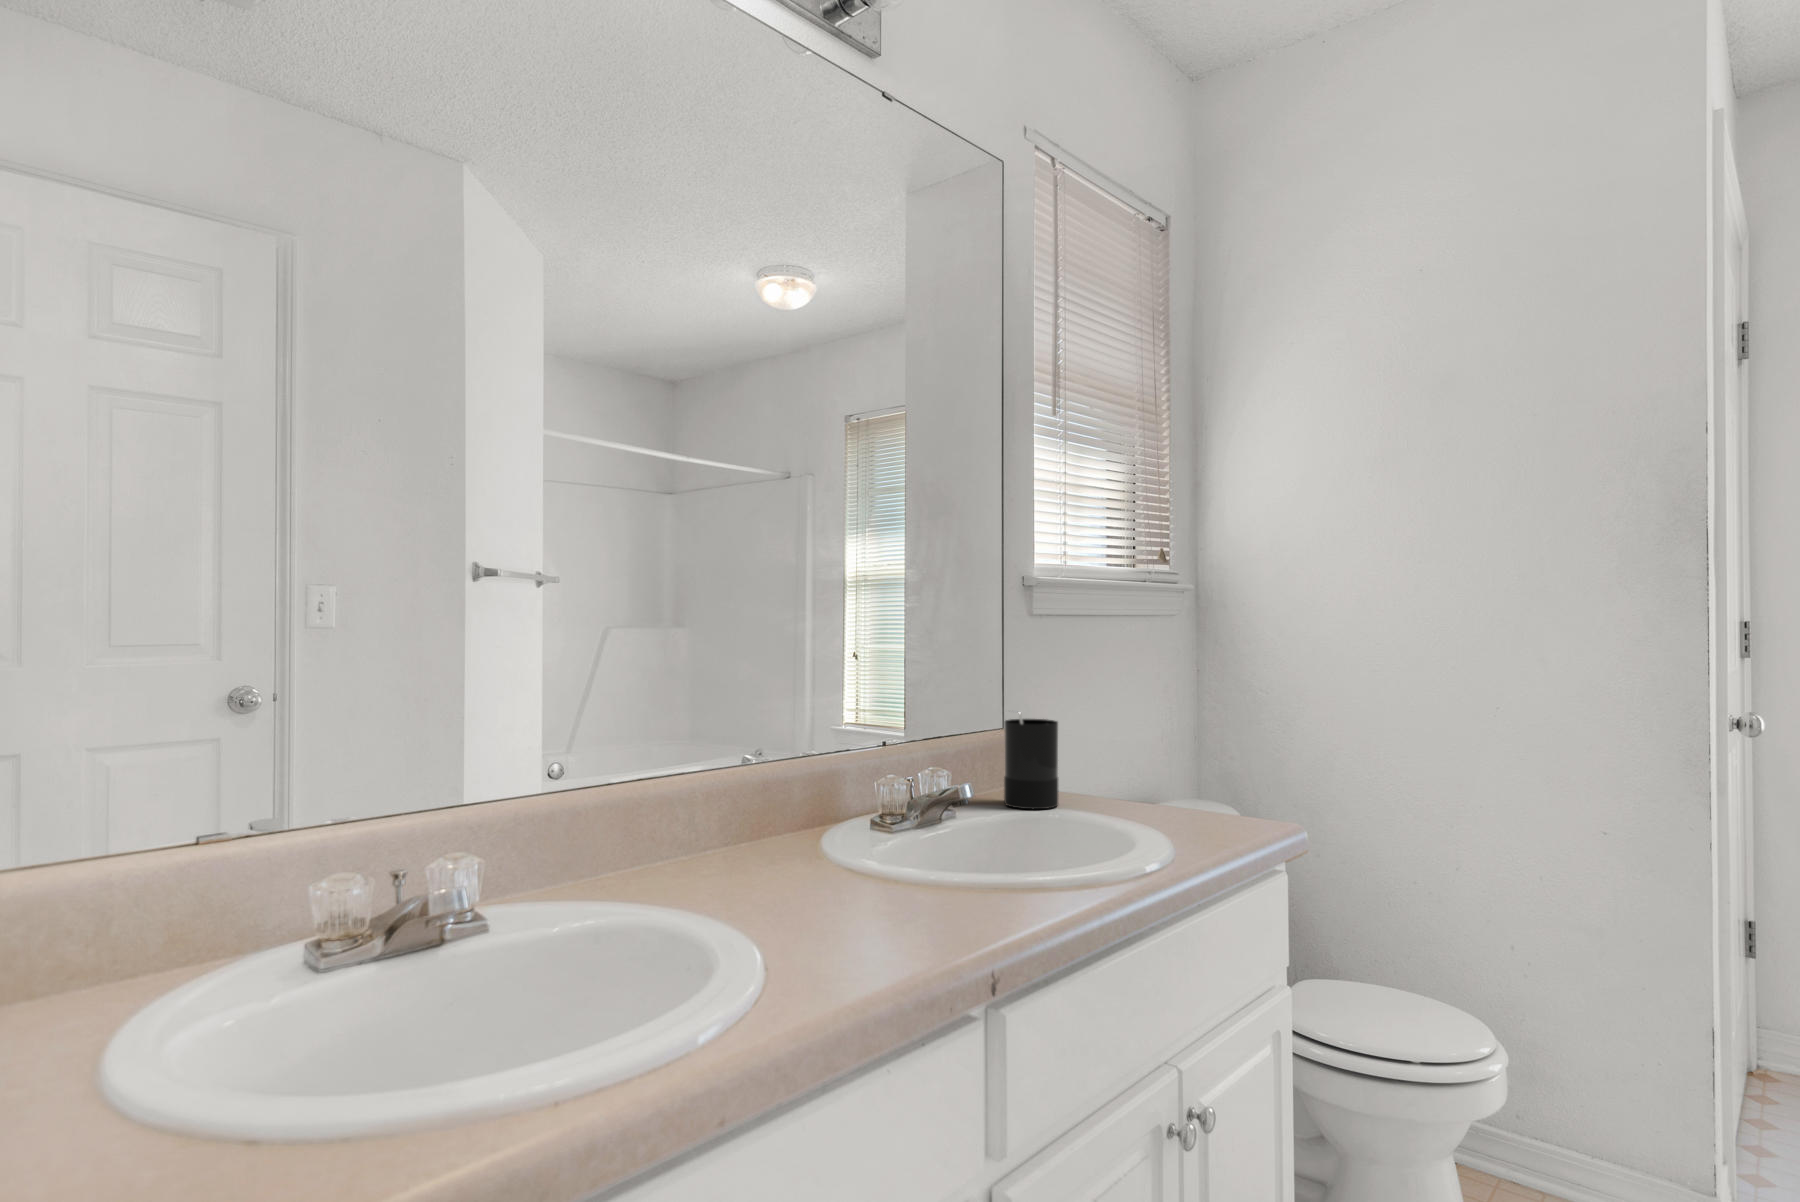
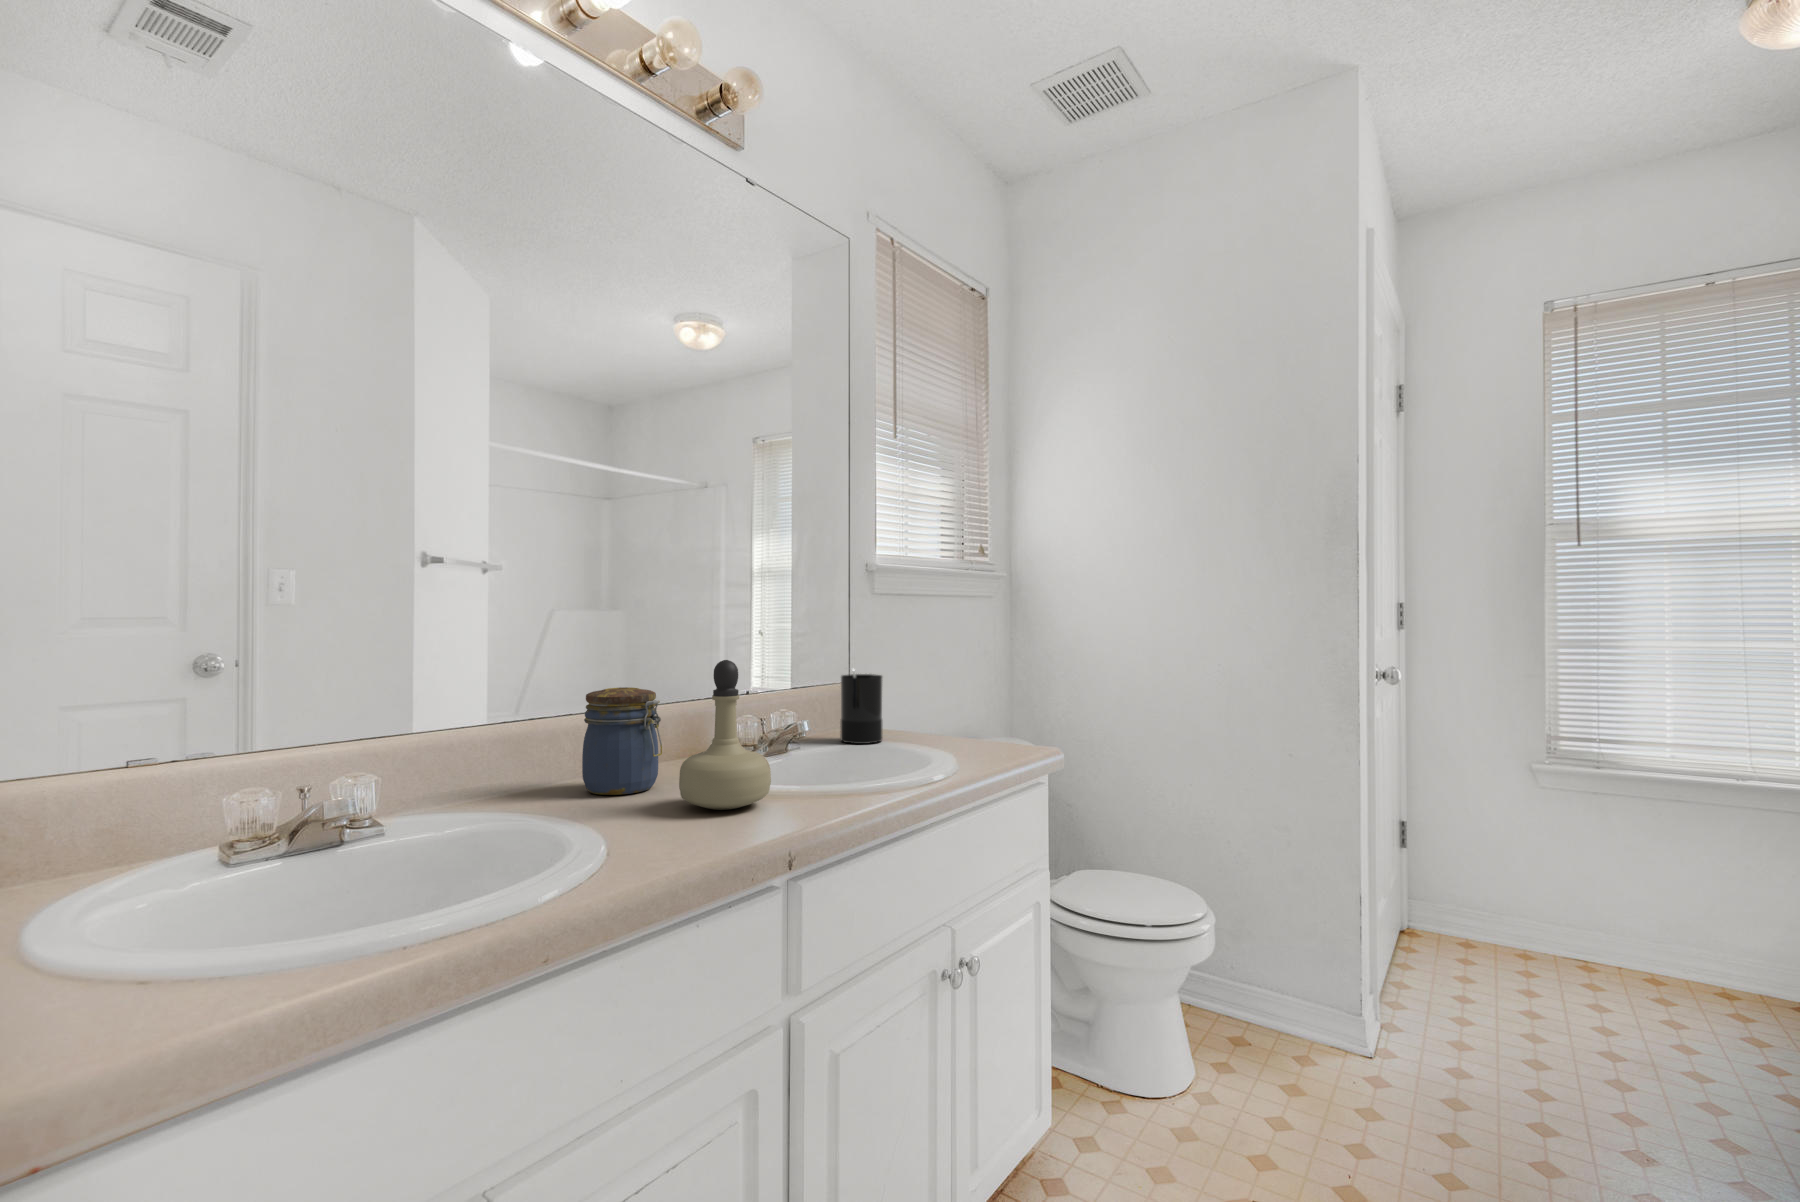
perfume bottle: none [834,712,950,907] -> present [679,660,771,810]
jar: none [707,743,805,879] -> present [582,687,662,795]

